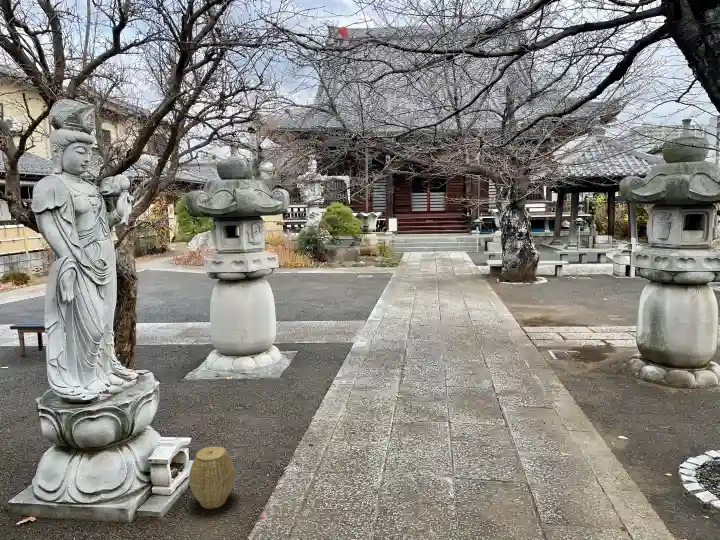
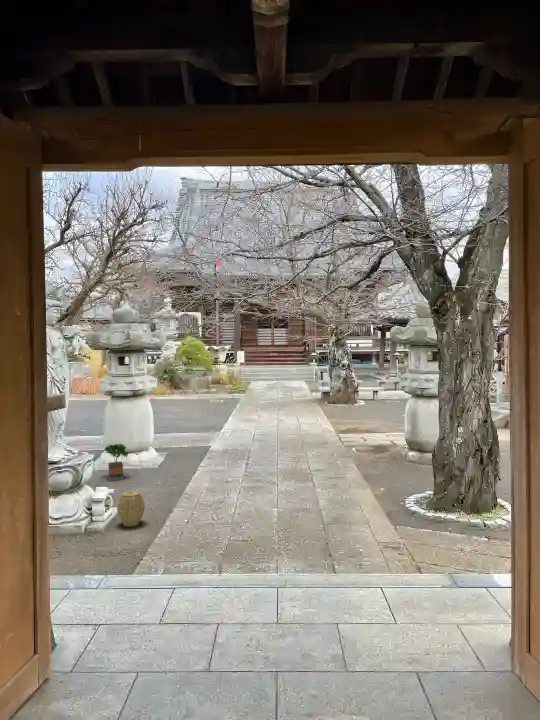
potted tree: none [201,347,236,400] -> present [105,444,128,481]

